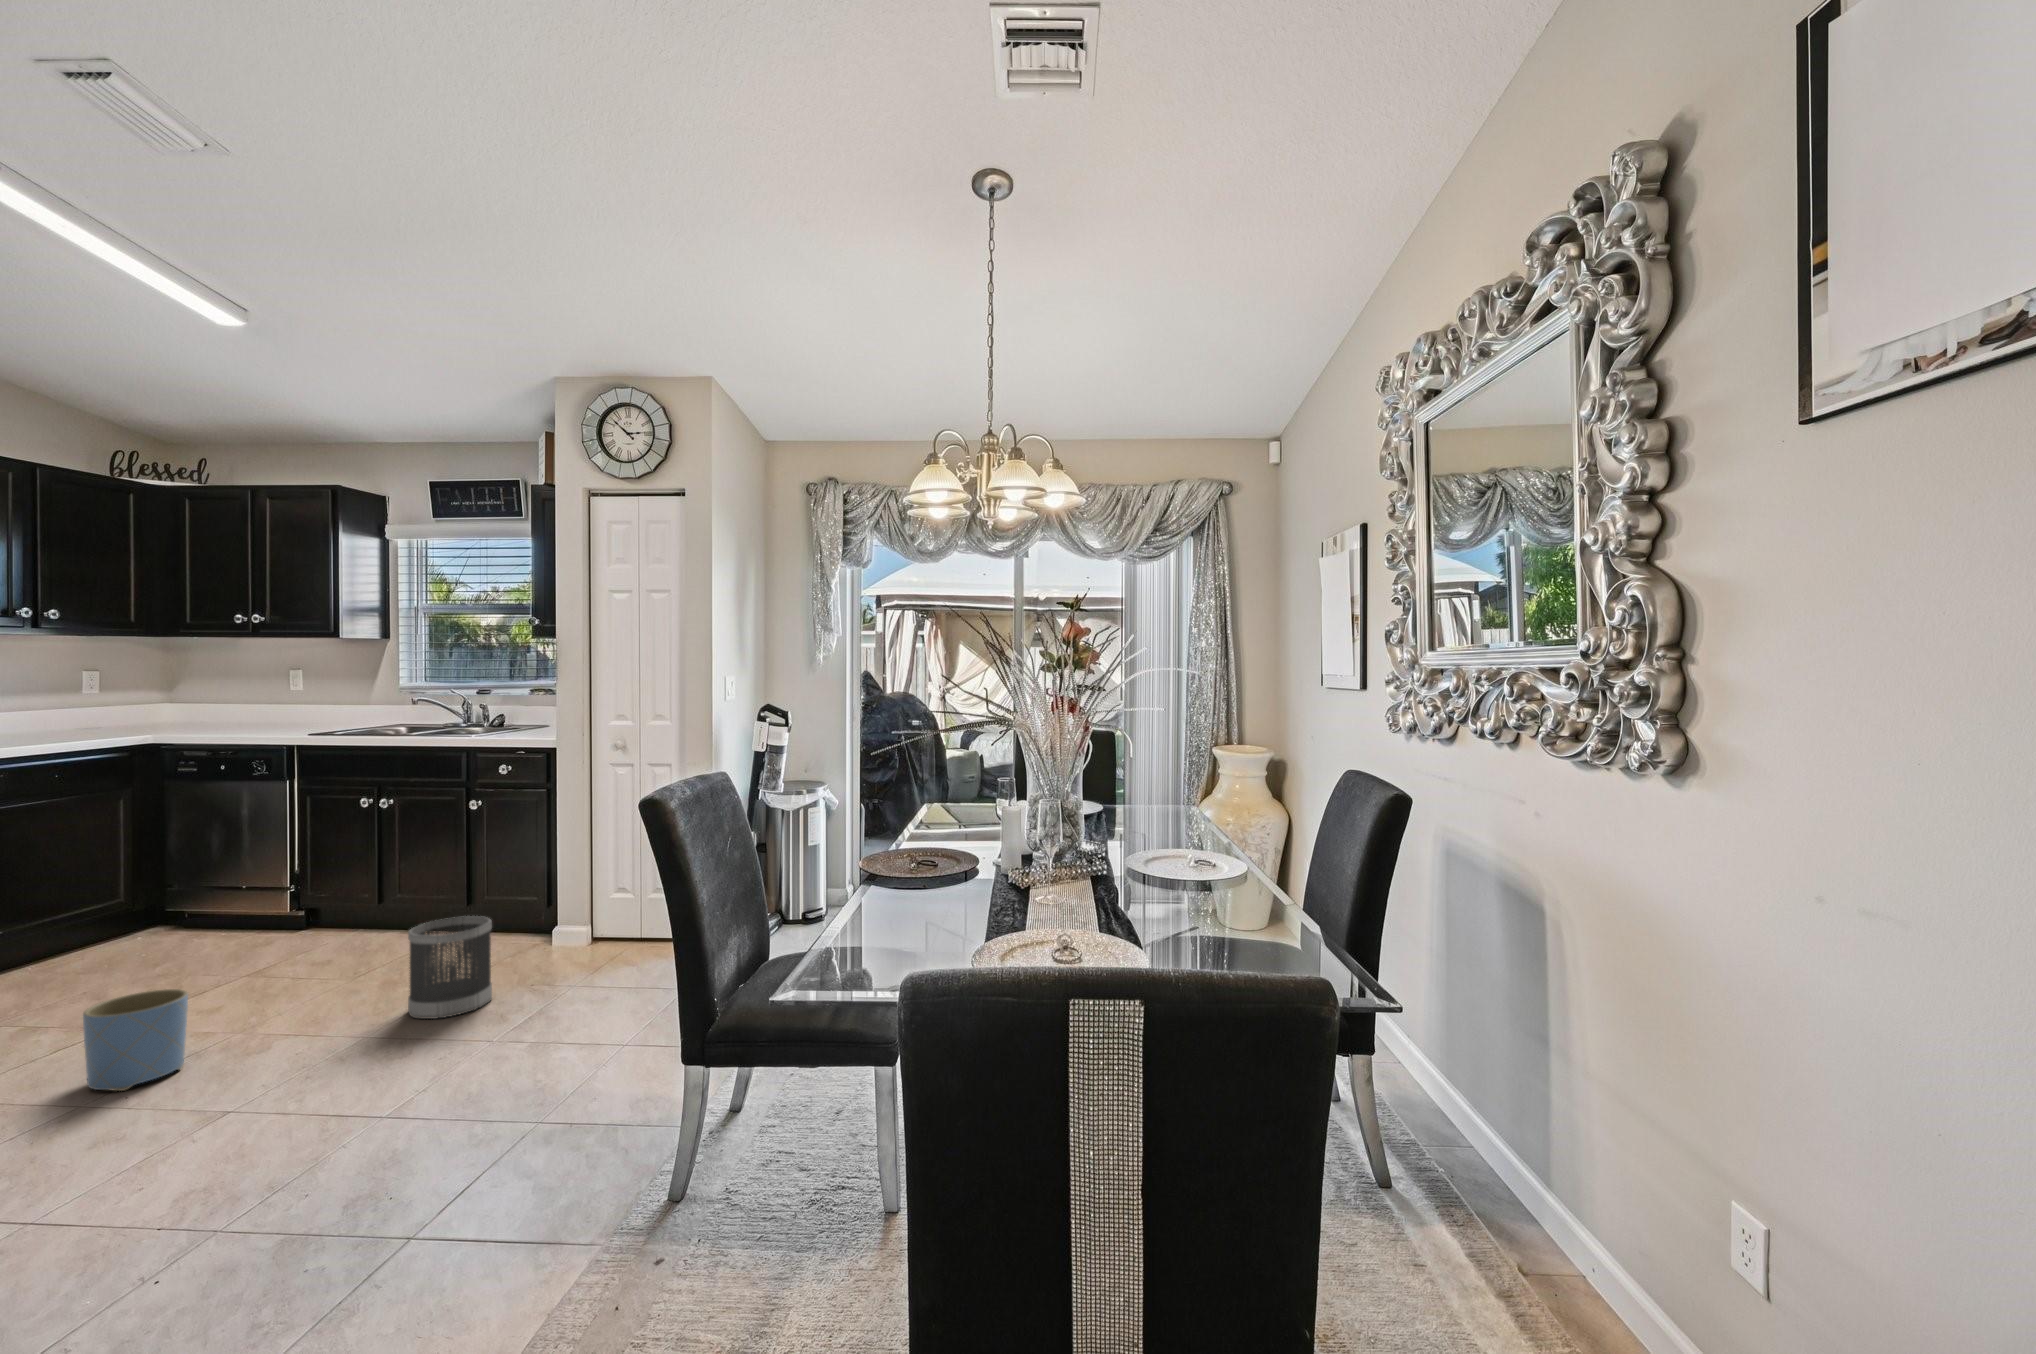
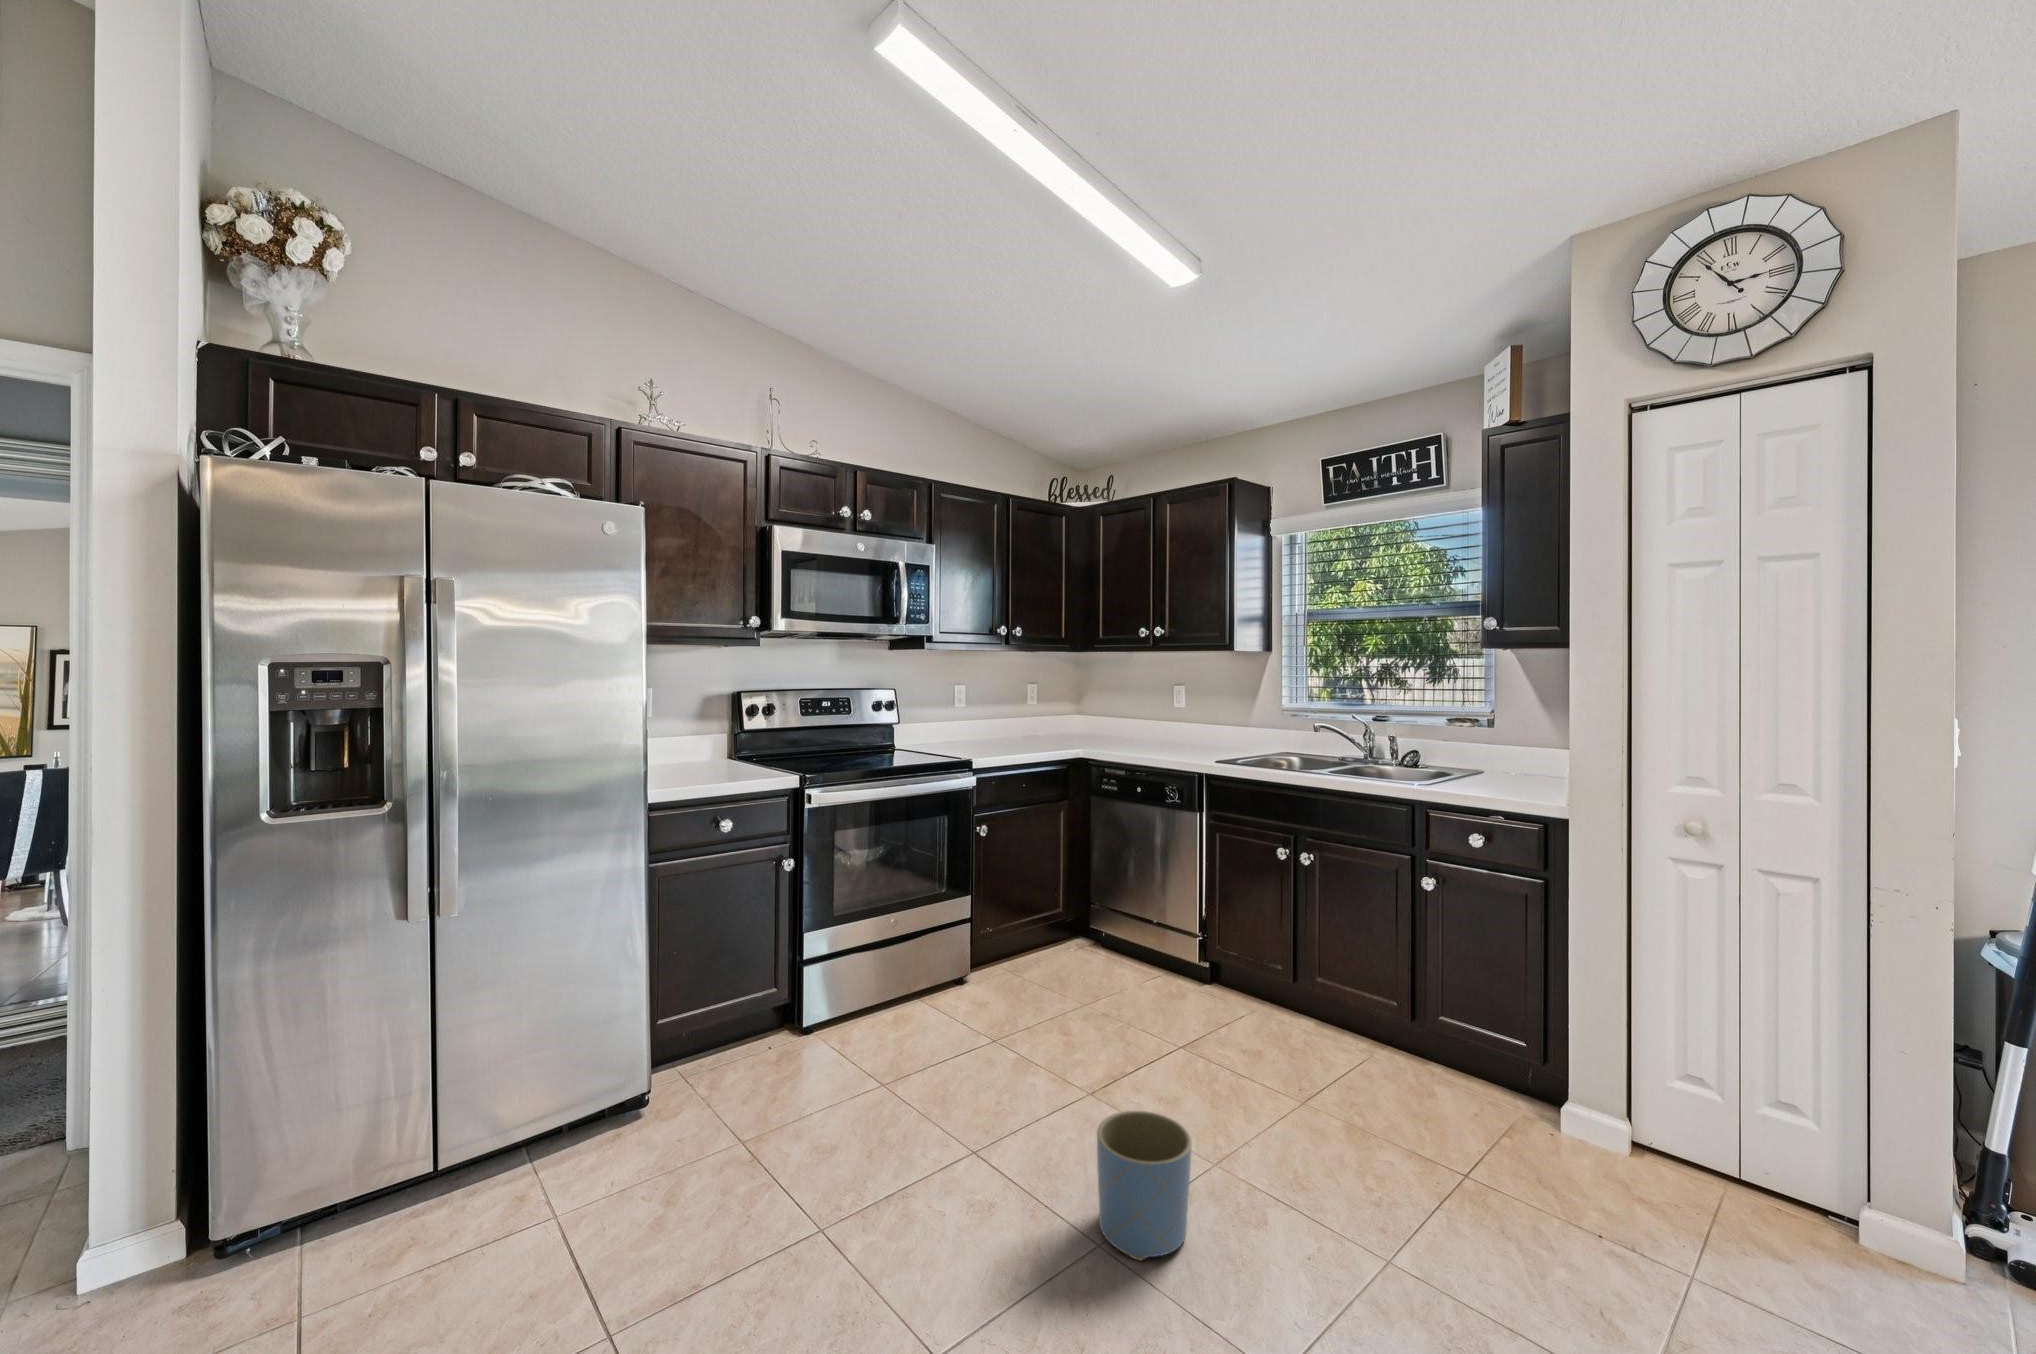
wastebasket: present [408,916,492,1019] -> none [1426,1090,1556,1285]

